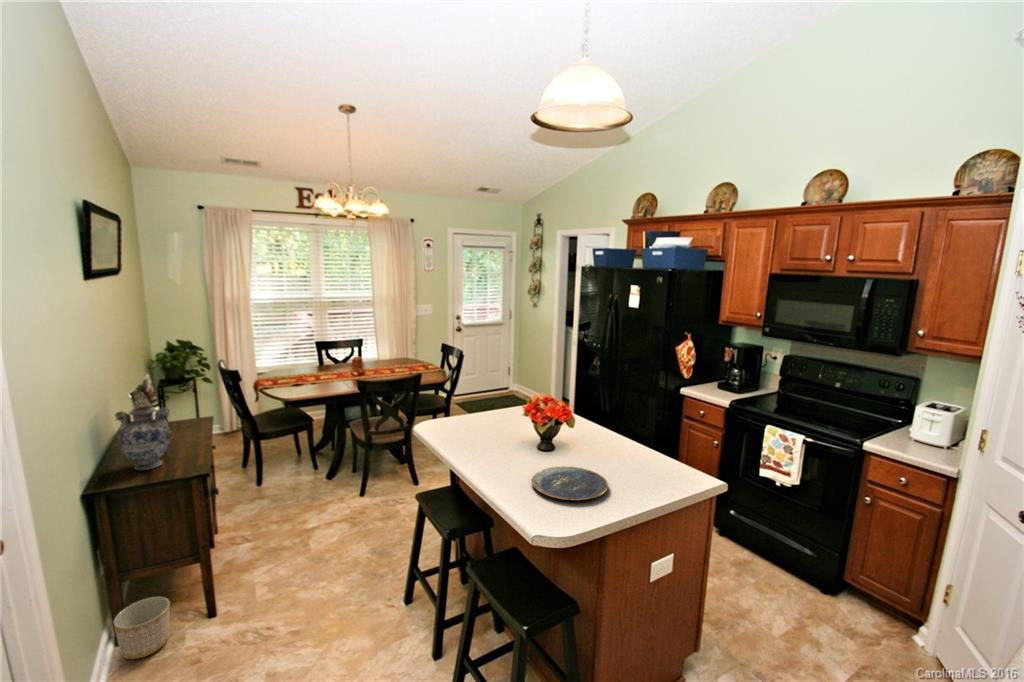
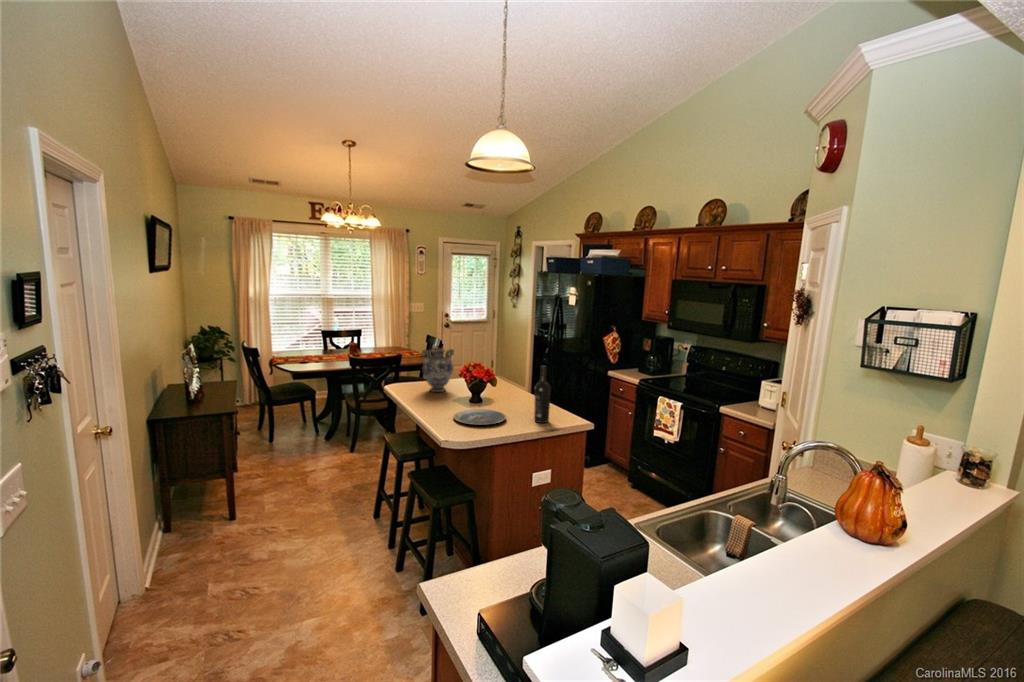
decorative vase: present [115,406,172,470] -> present [422,348,454,392]
wine bottle: none [647,406,672,490] -> present [534,366,551,423]
planter: present [113,597,170,659] -> none [164,501,203,541]

